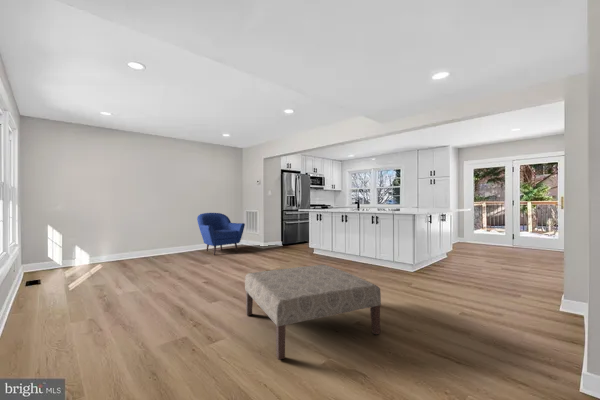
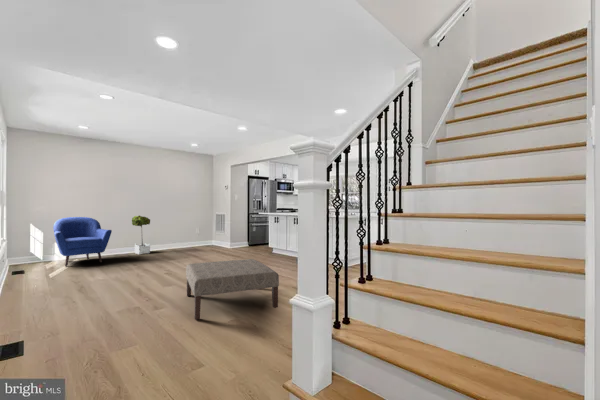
potted tree: none [160,213,180,257] -> present [132,216,150,254]
armchair: present [197,213,245,255] -> present [53,217,112,266]

